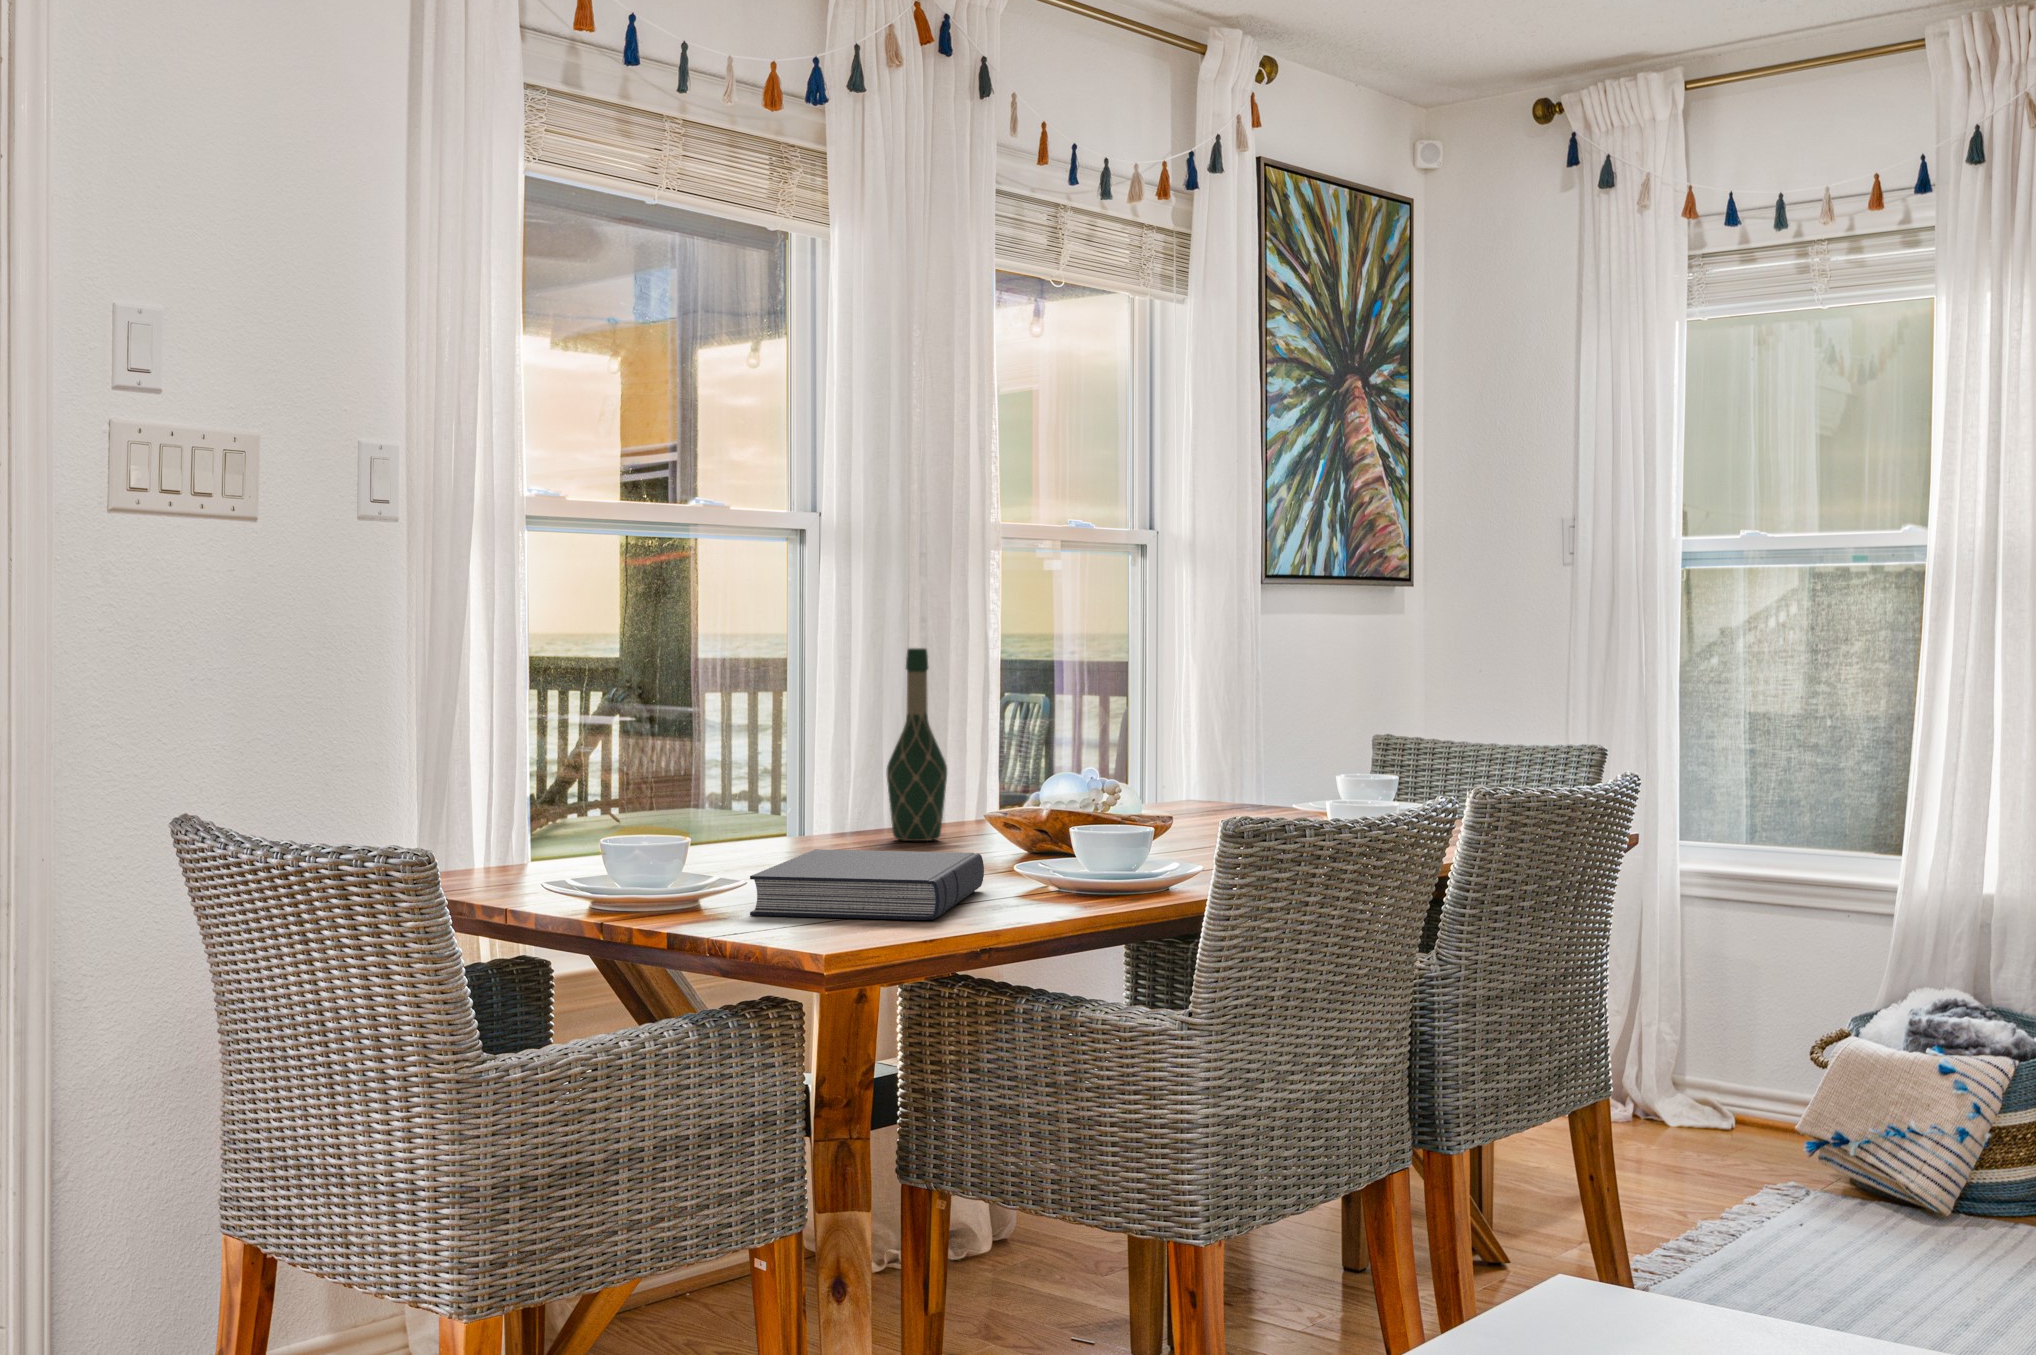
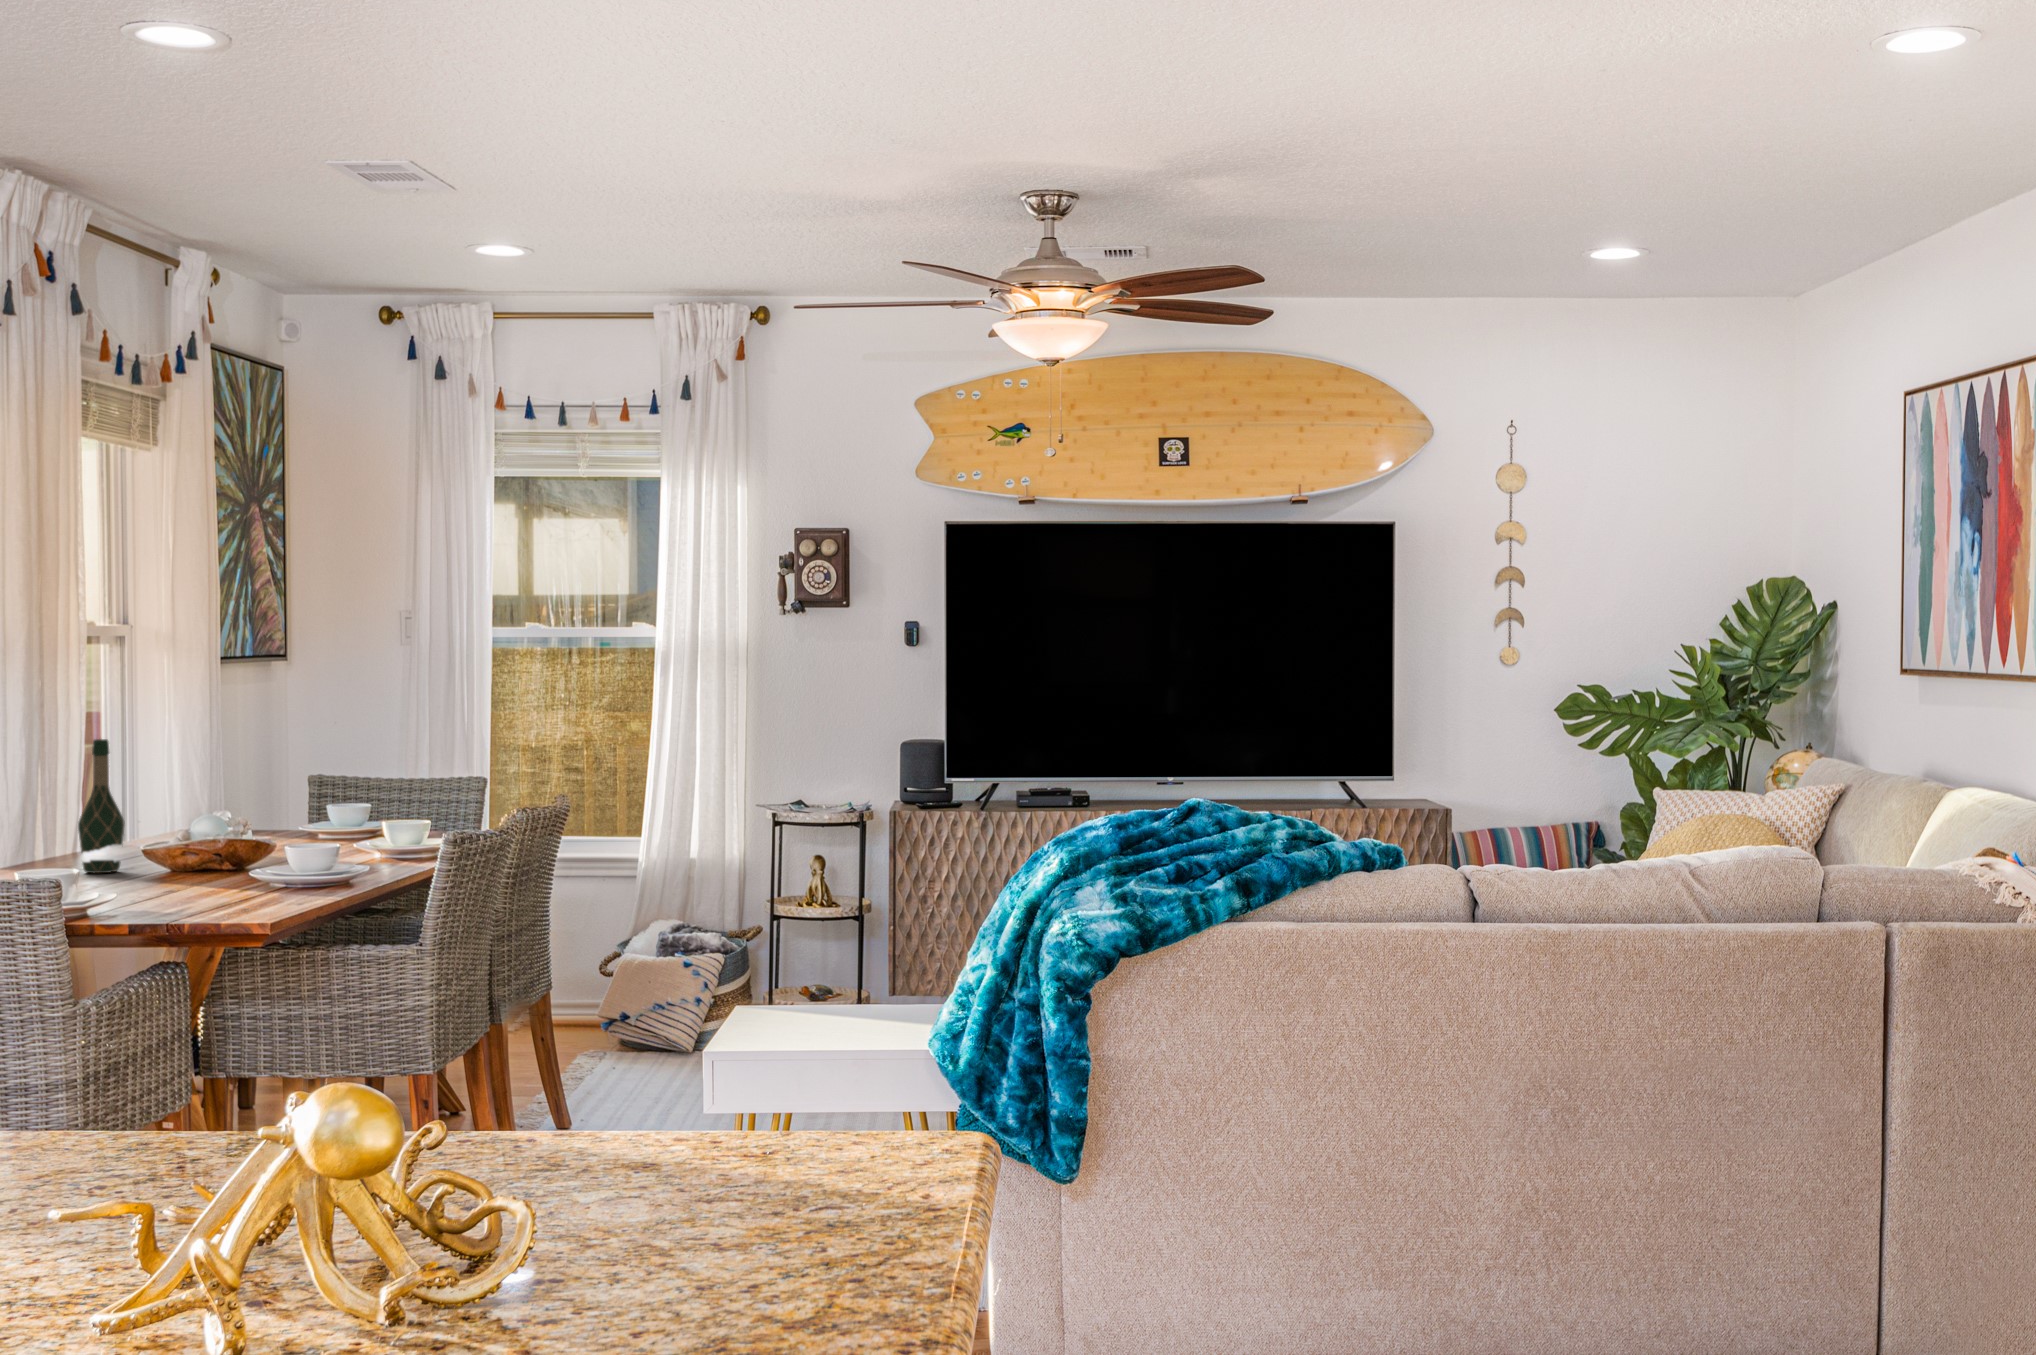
book: present [750,849,984,920] -> none [137,872,280,917]

